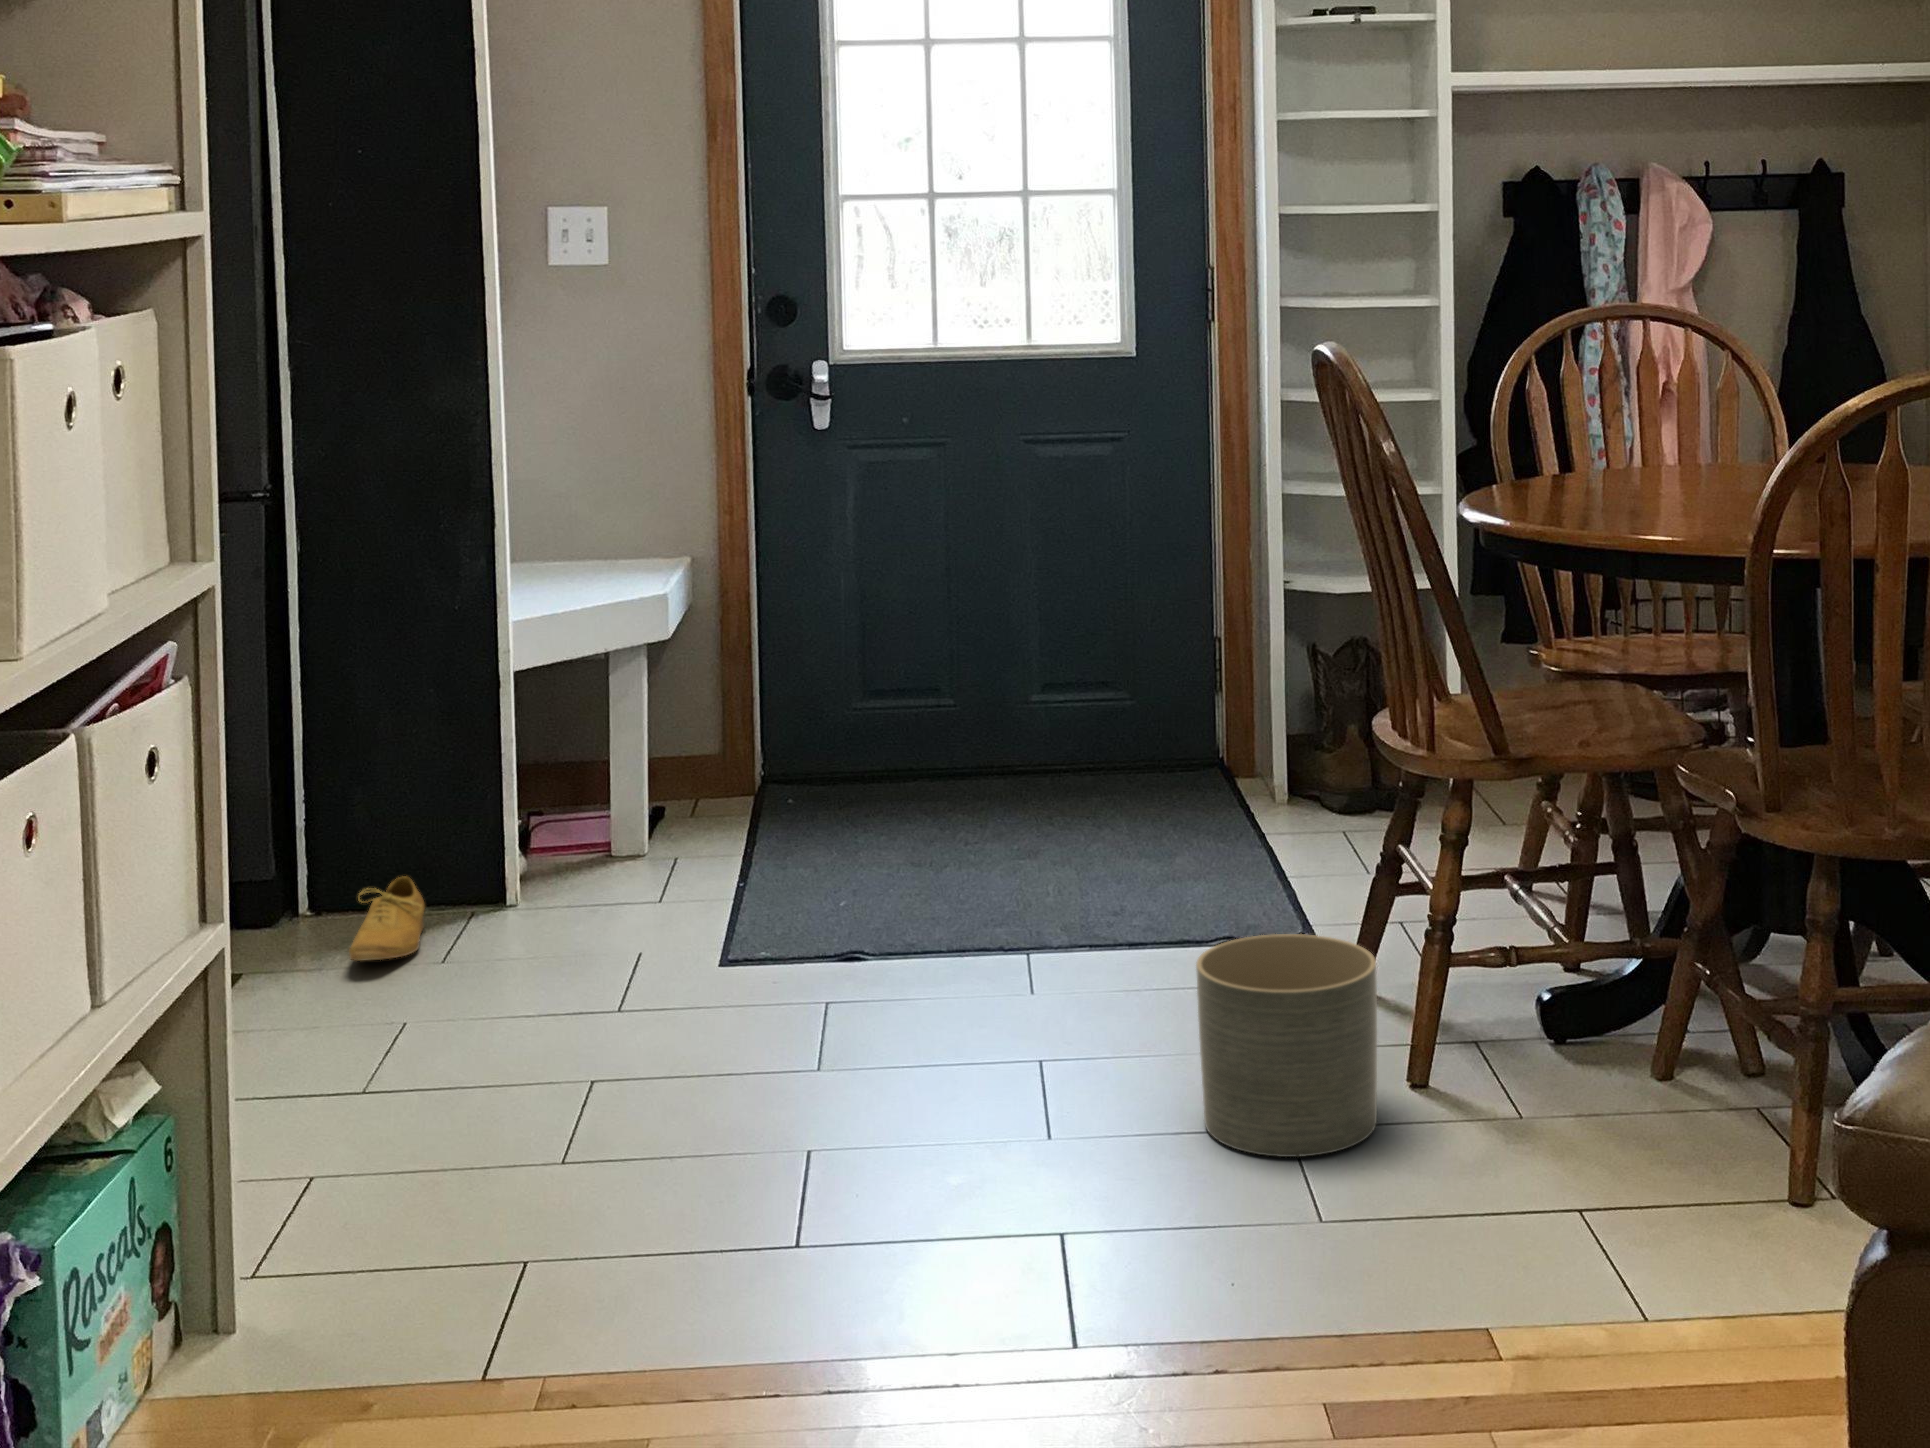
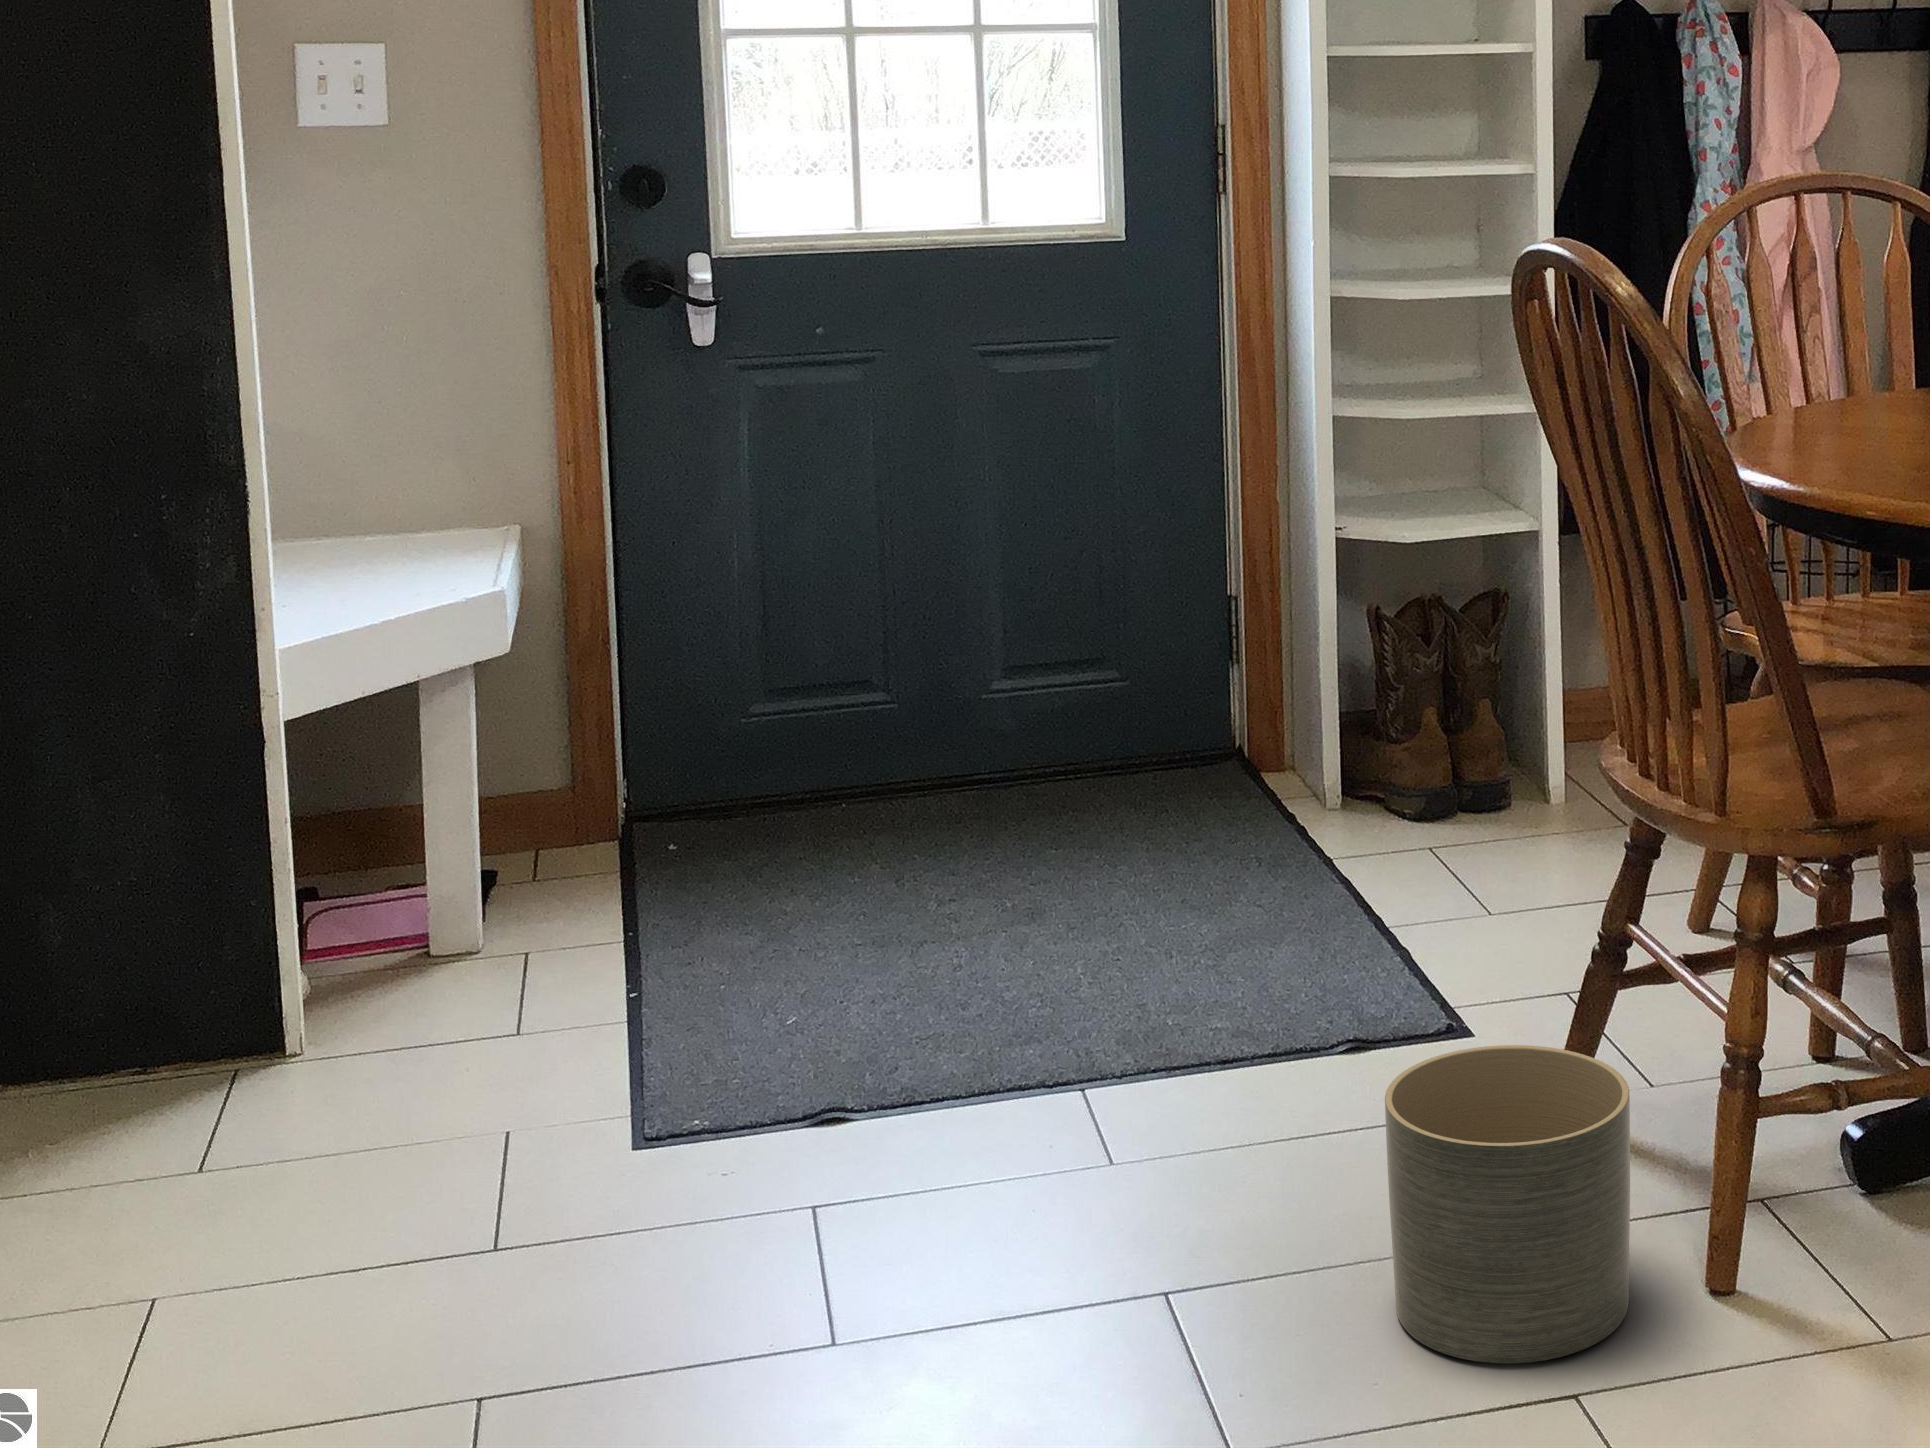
shoe: present [349,876,425,961] -> none [60,1021,171,1161]

